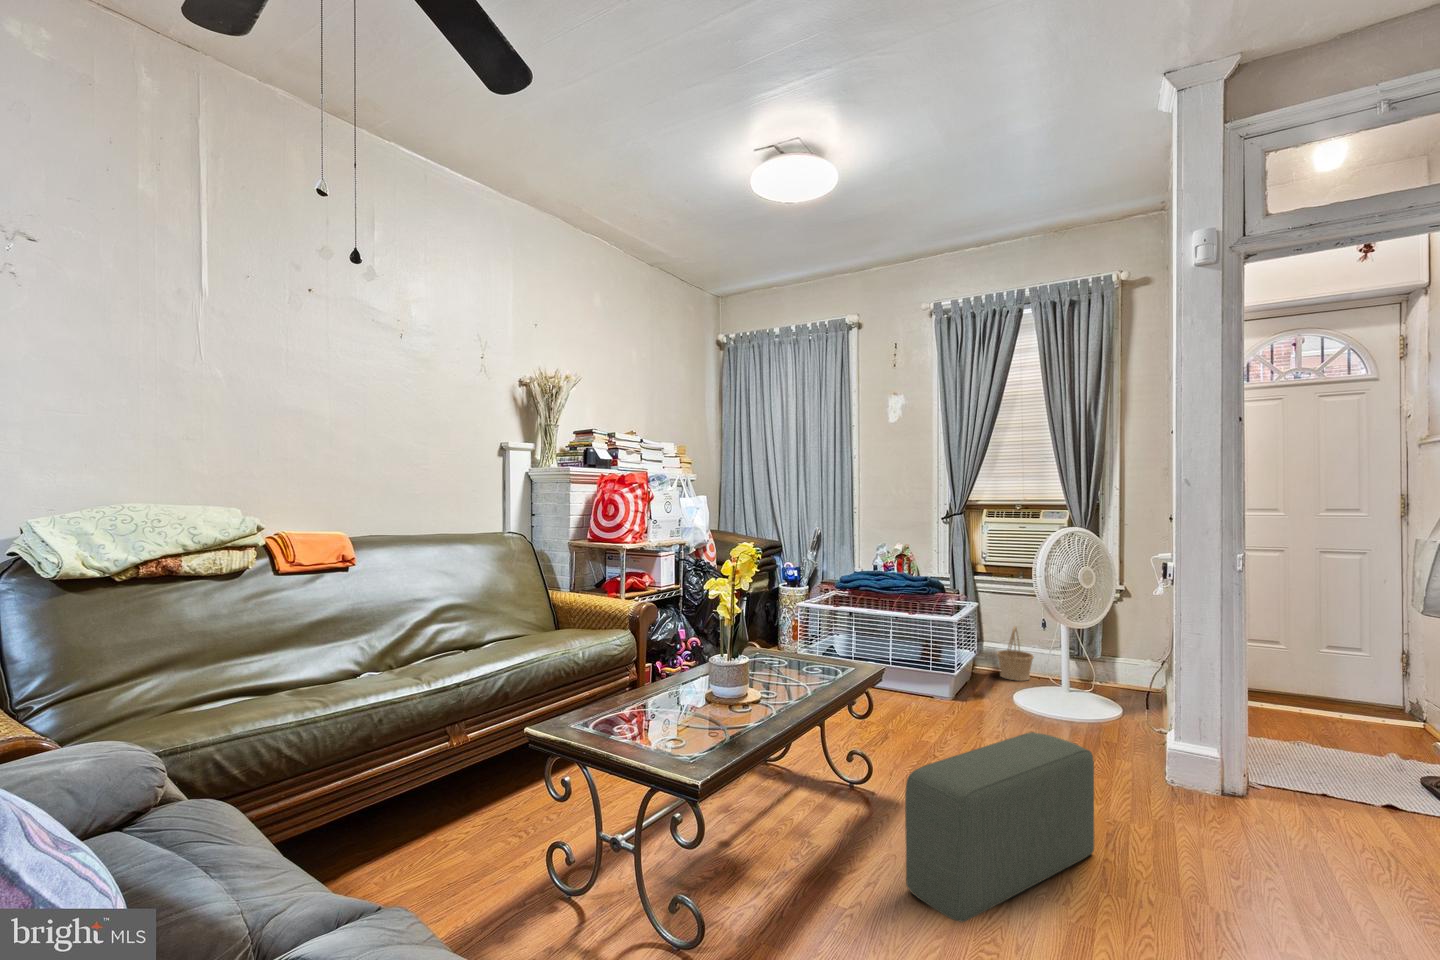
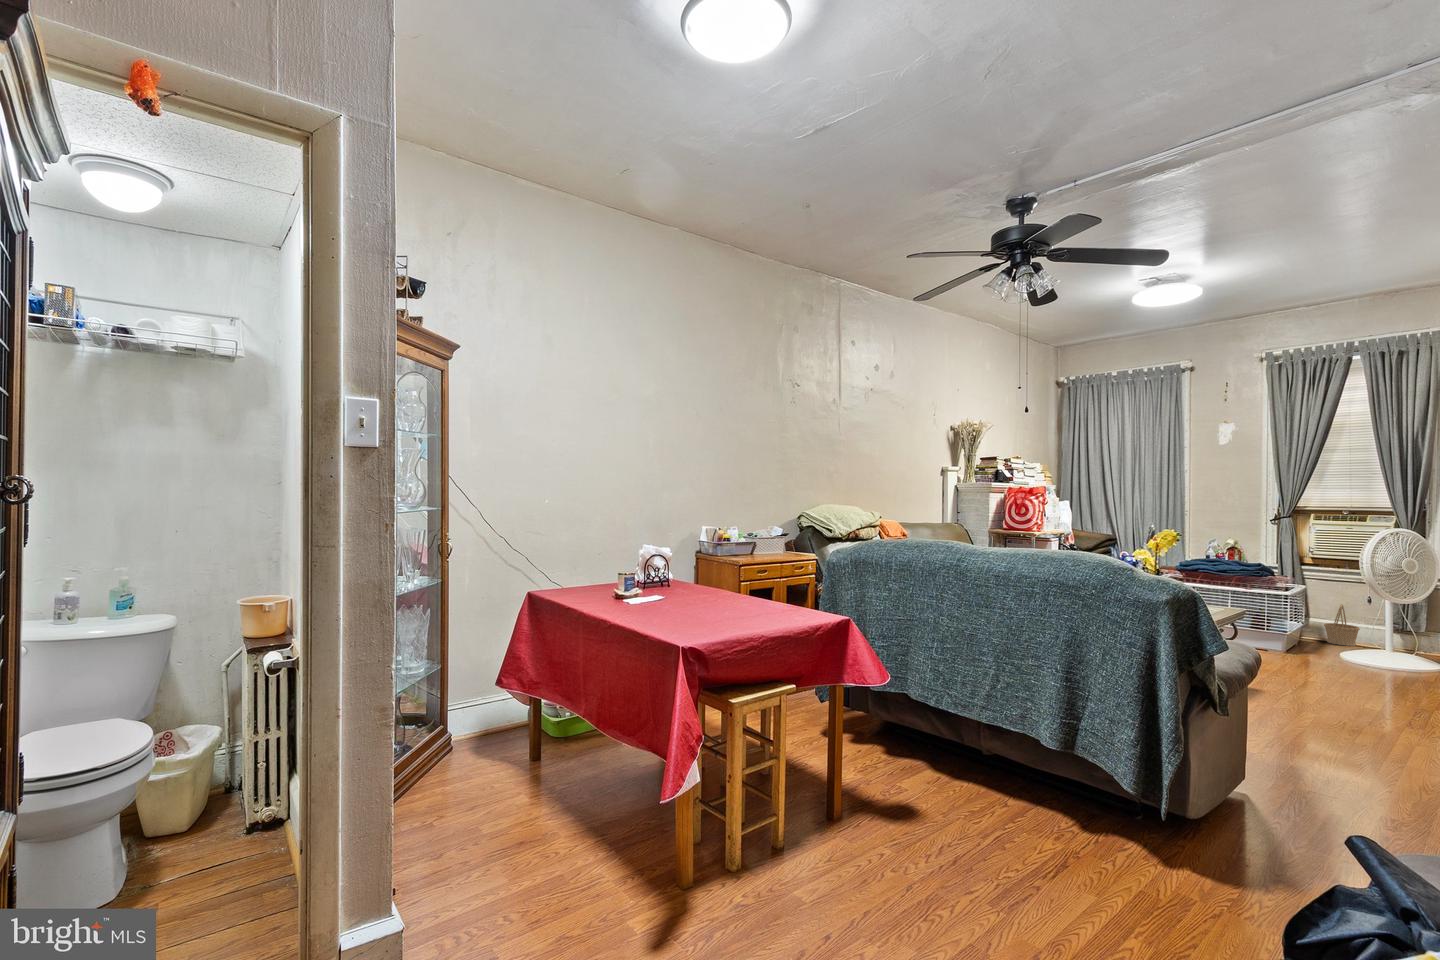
pouf: present [905,732,1094,922] -> none [1279,646,1404,721]

